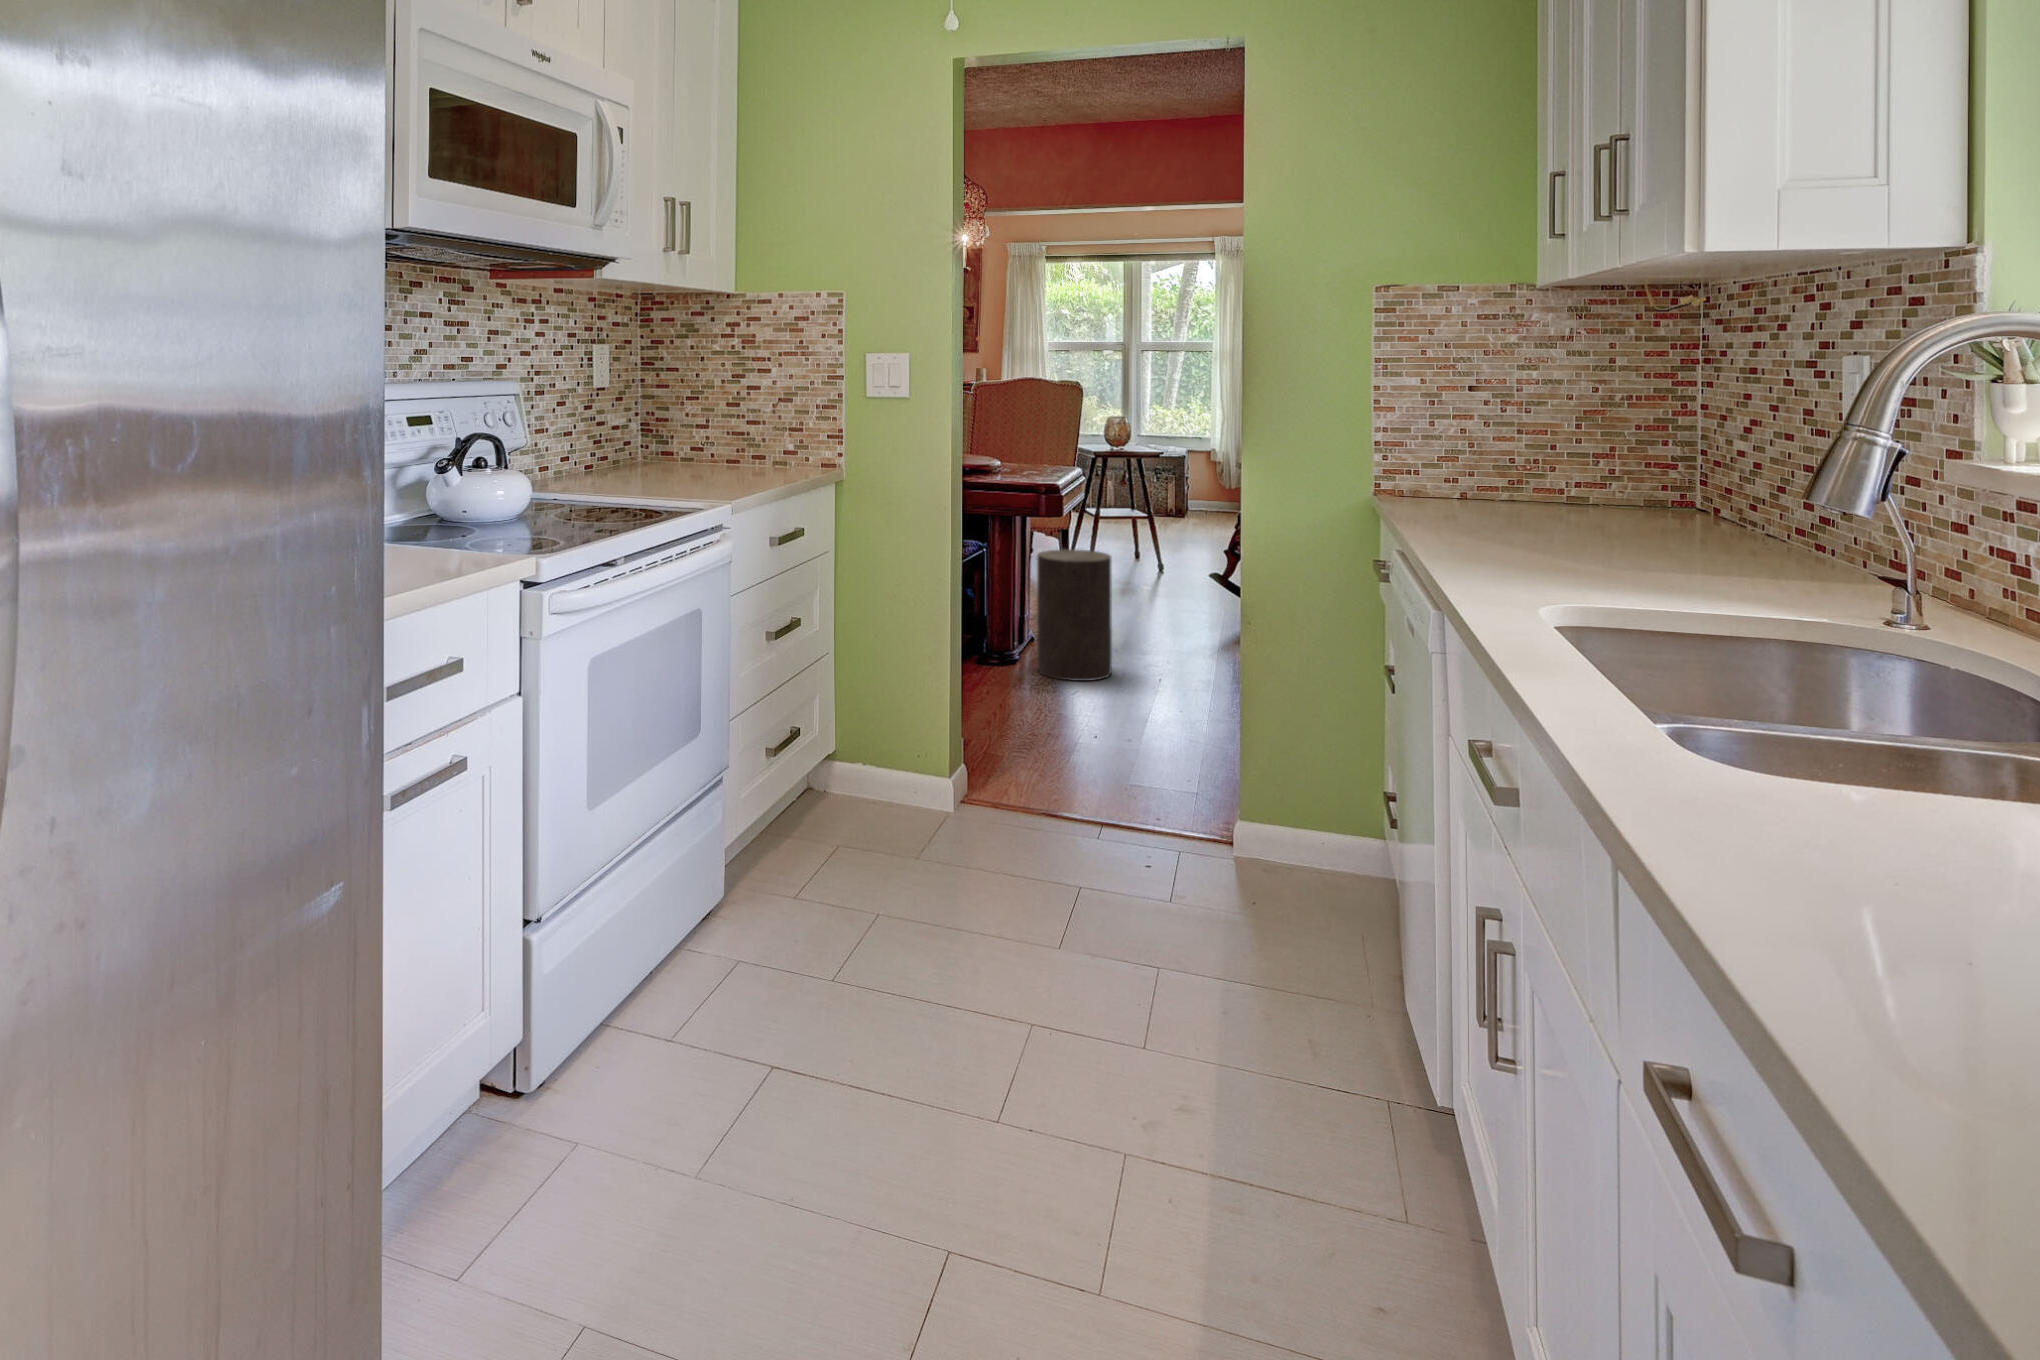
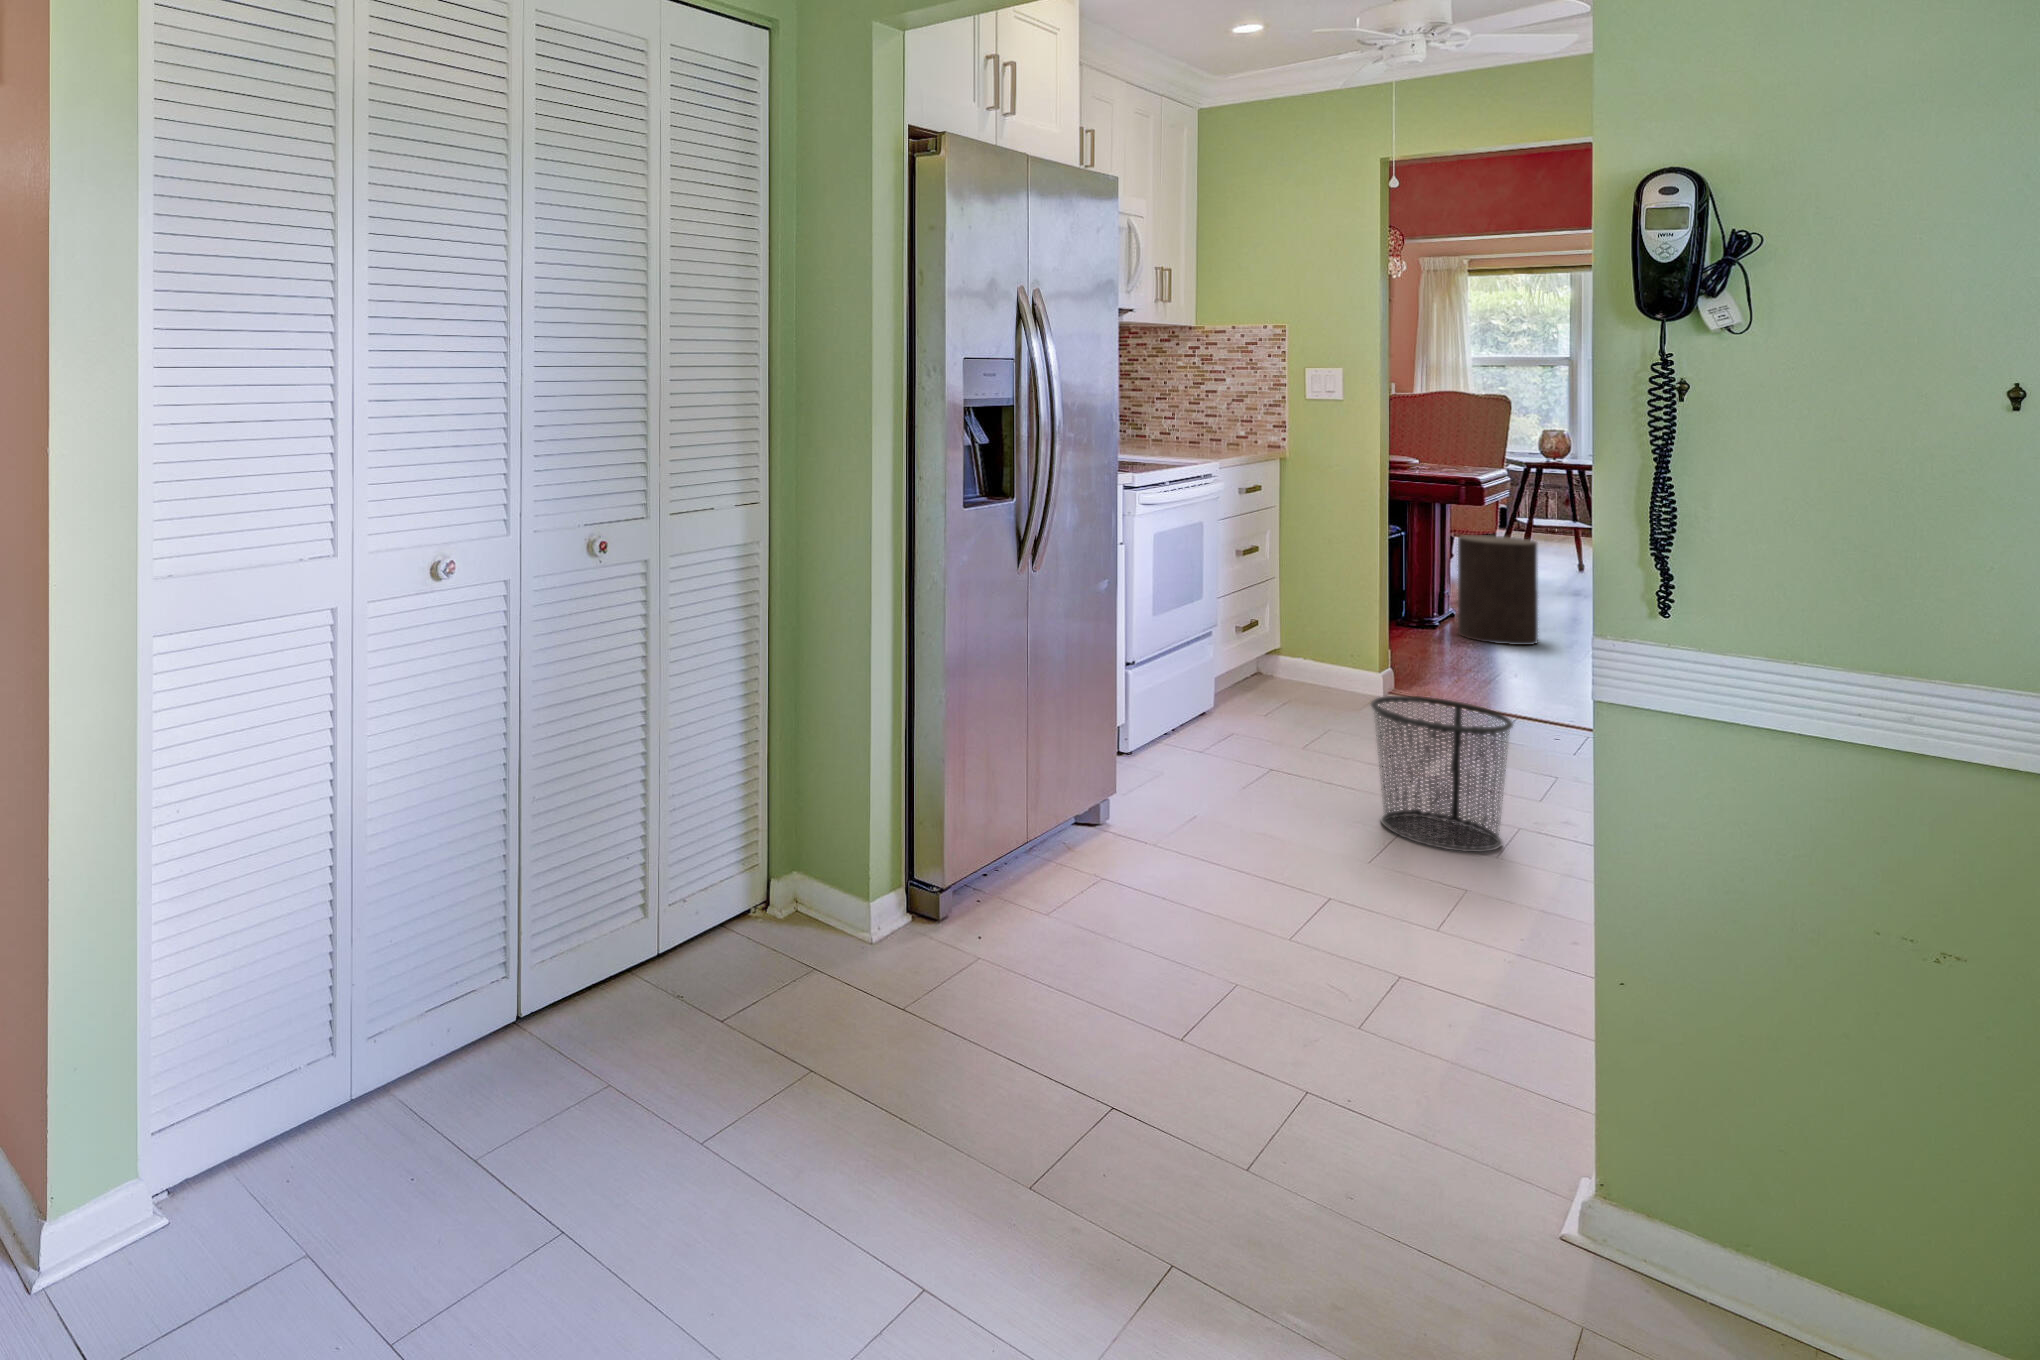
trash can: none [913,908,1115,1219] -> present [1371,696,1513,852]

